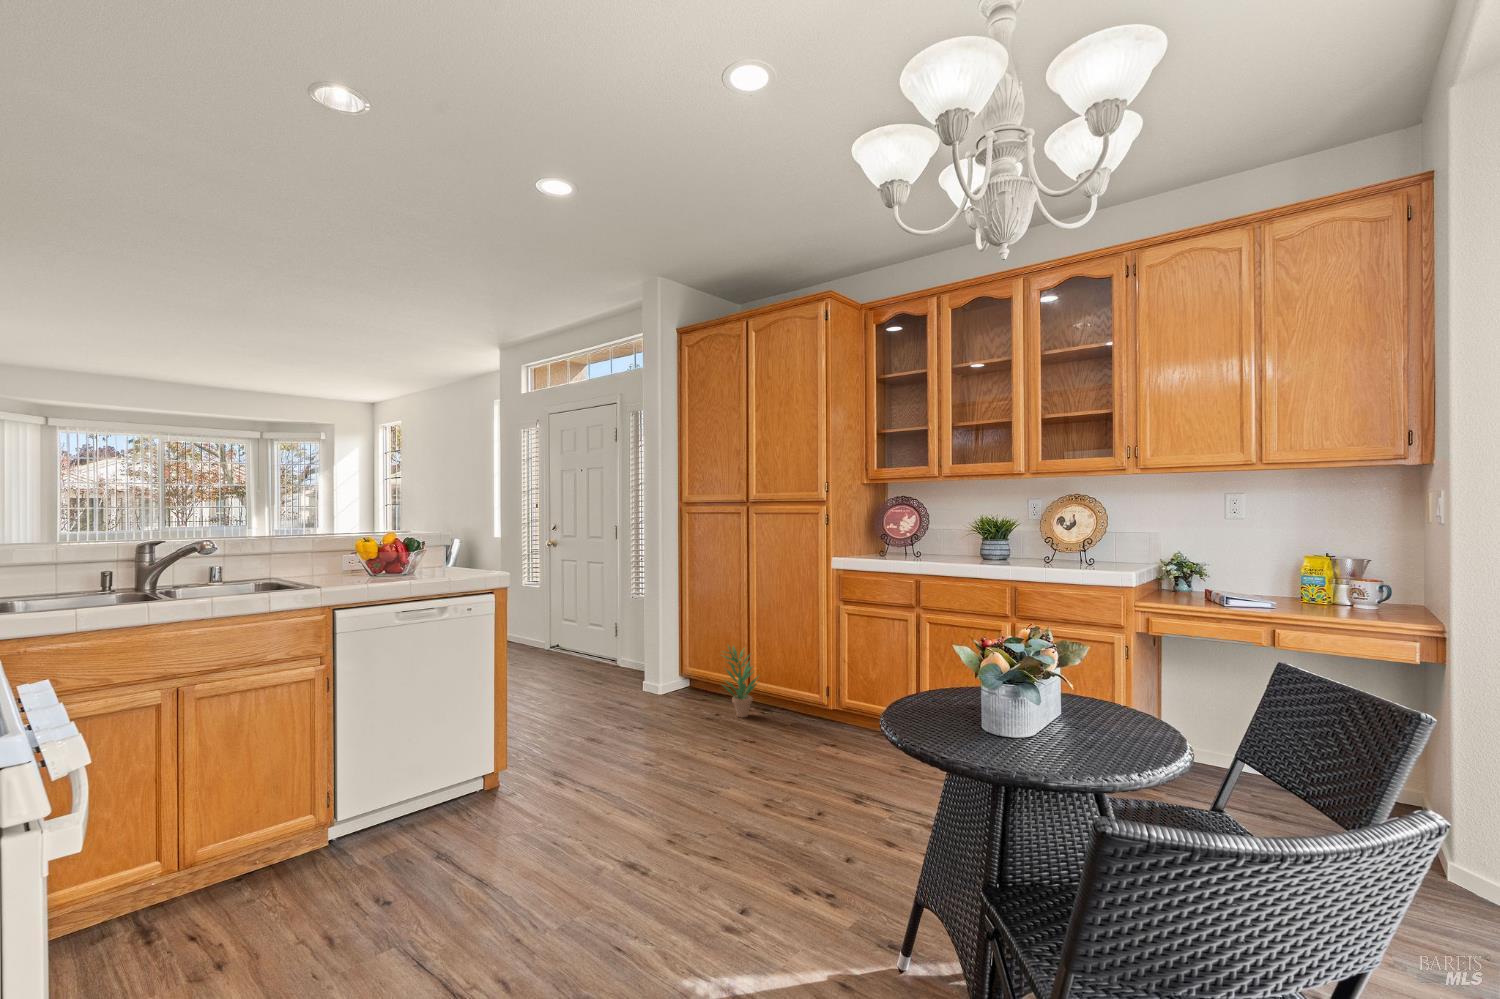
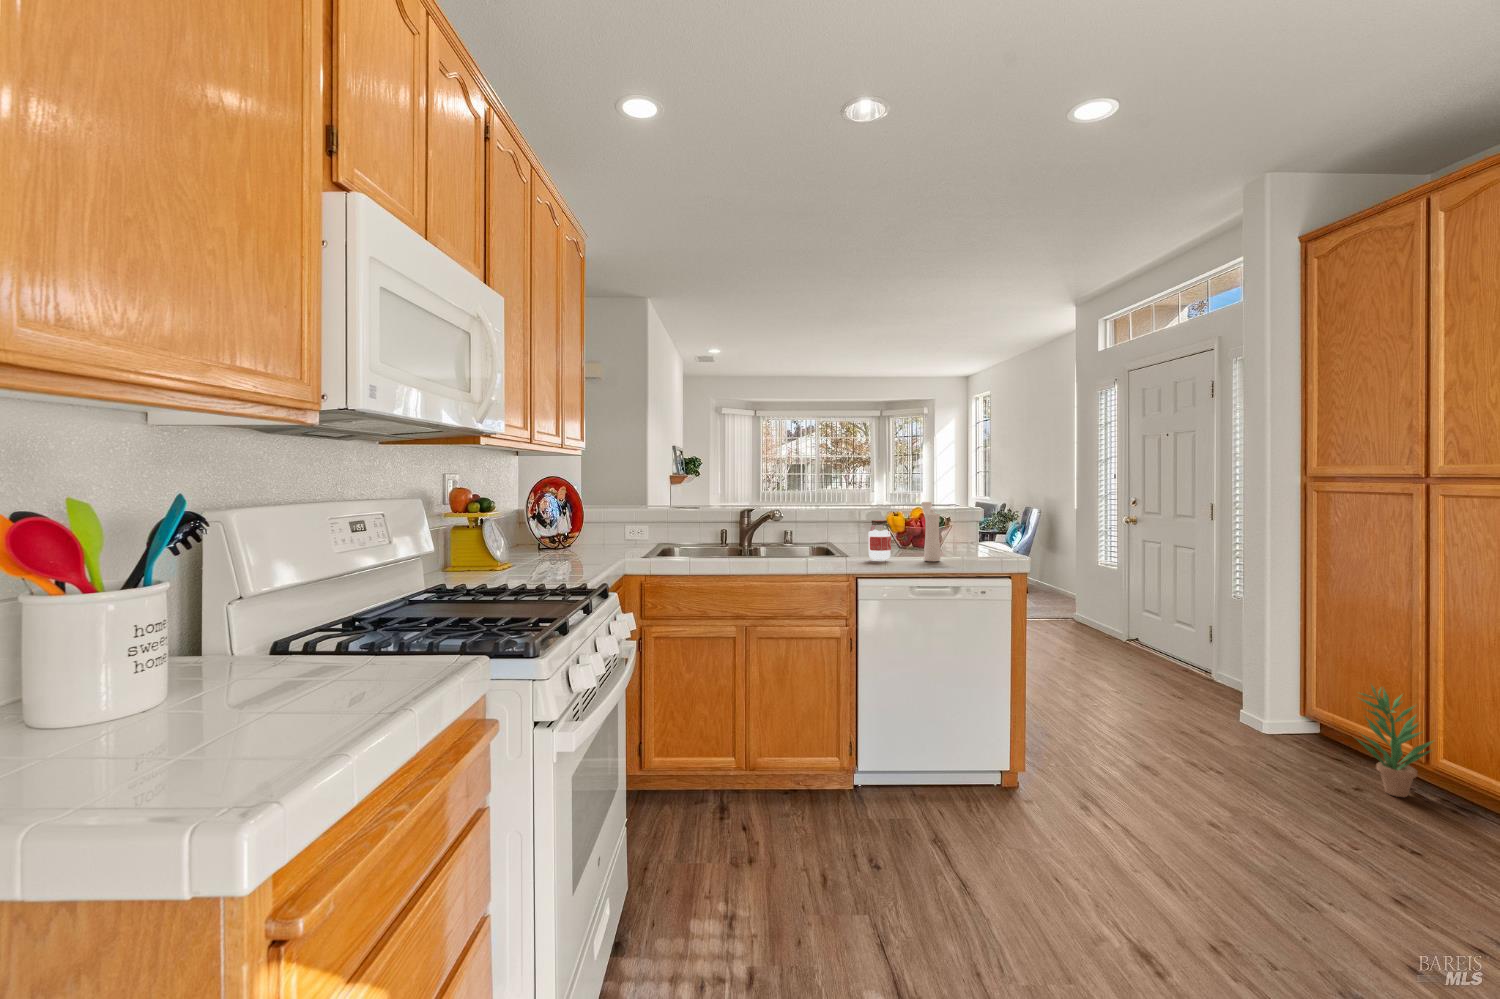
pepper mill: none [397,527,423,585] -> present [921,502,940,561]
jar: none [342,547,370,589] -> present [869,520,891,560]

